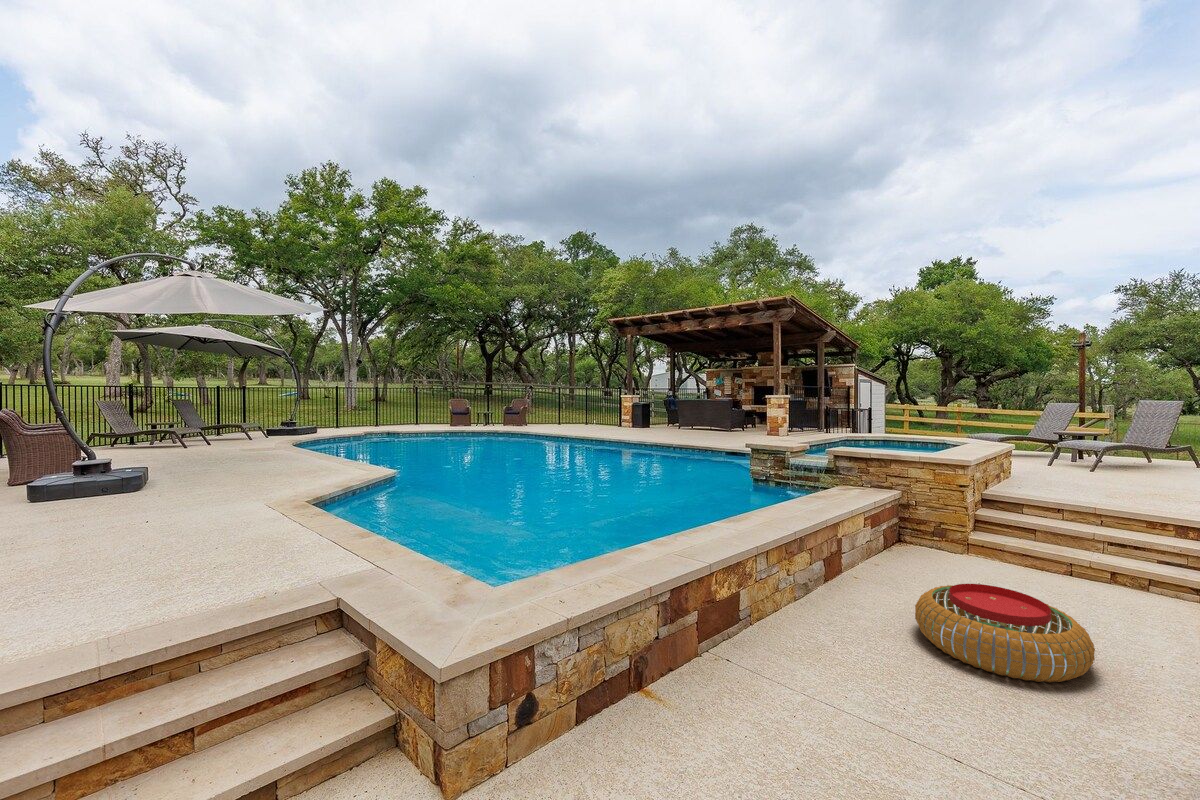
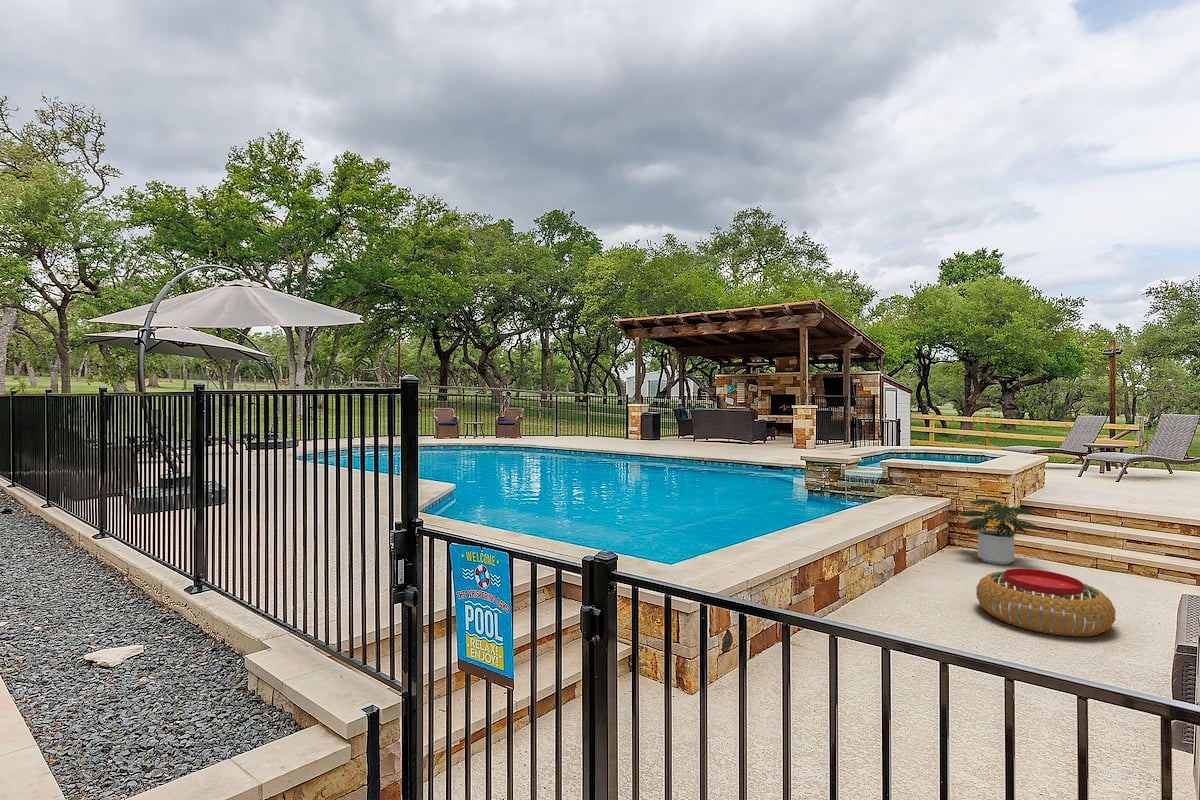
potted plant: none [909,494,1003,567] -> present [959,499,1041,565]

